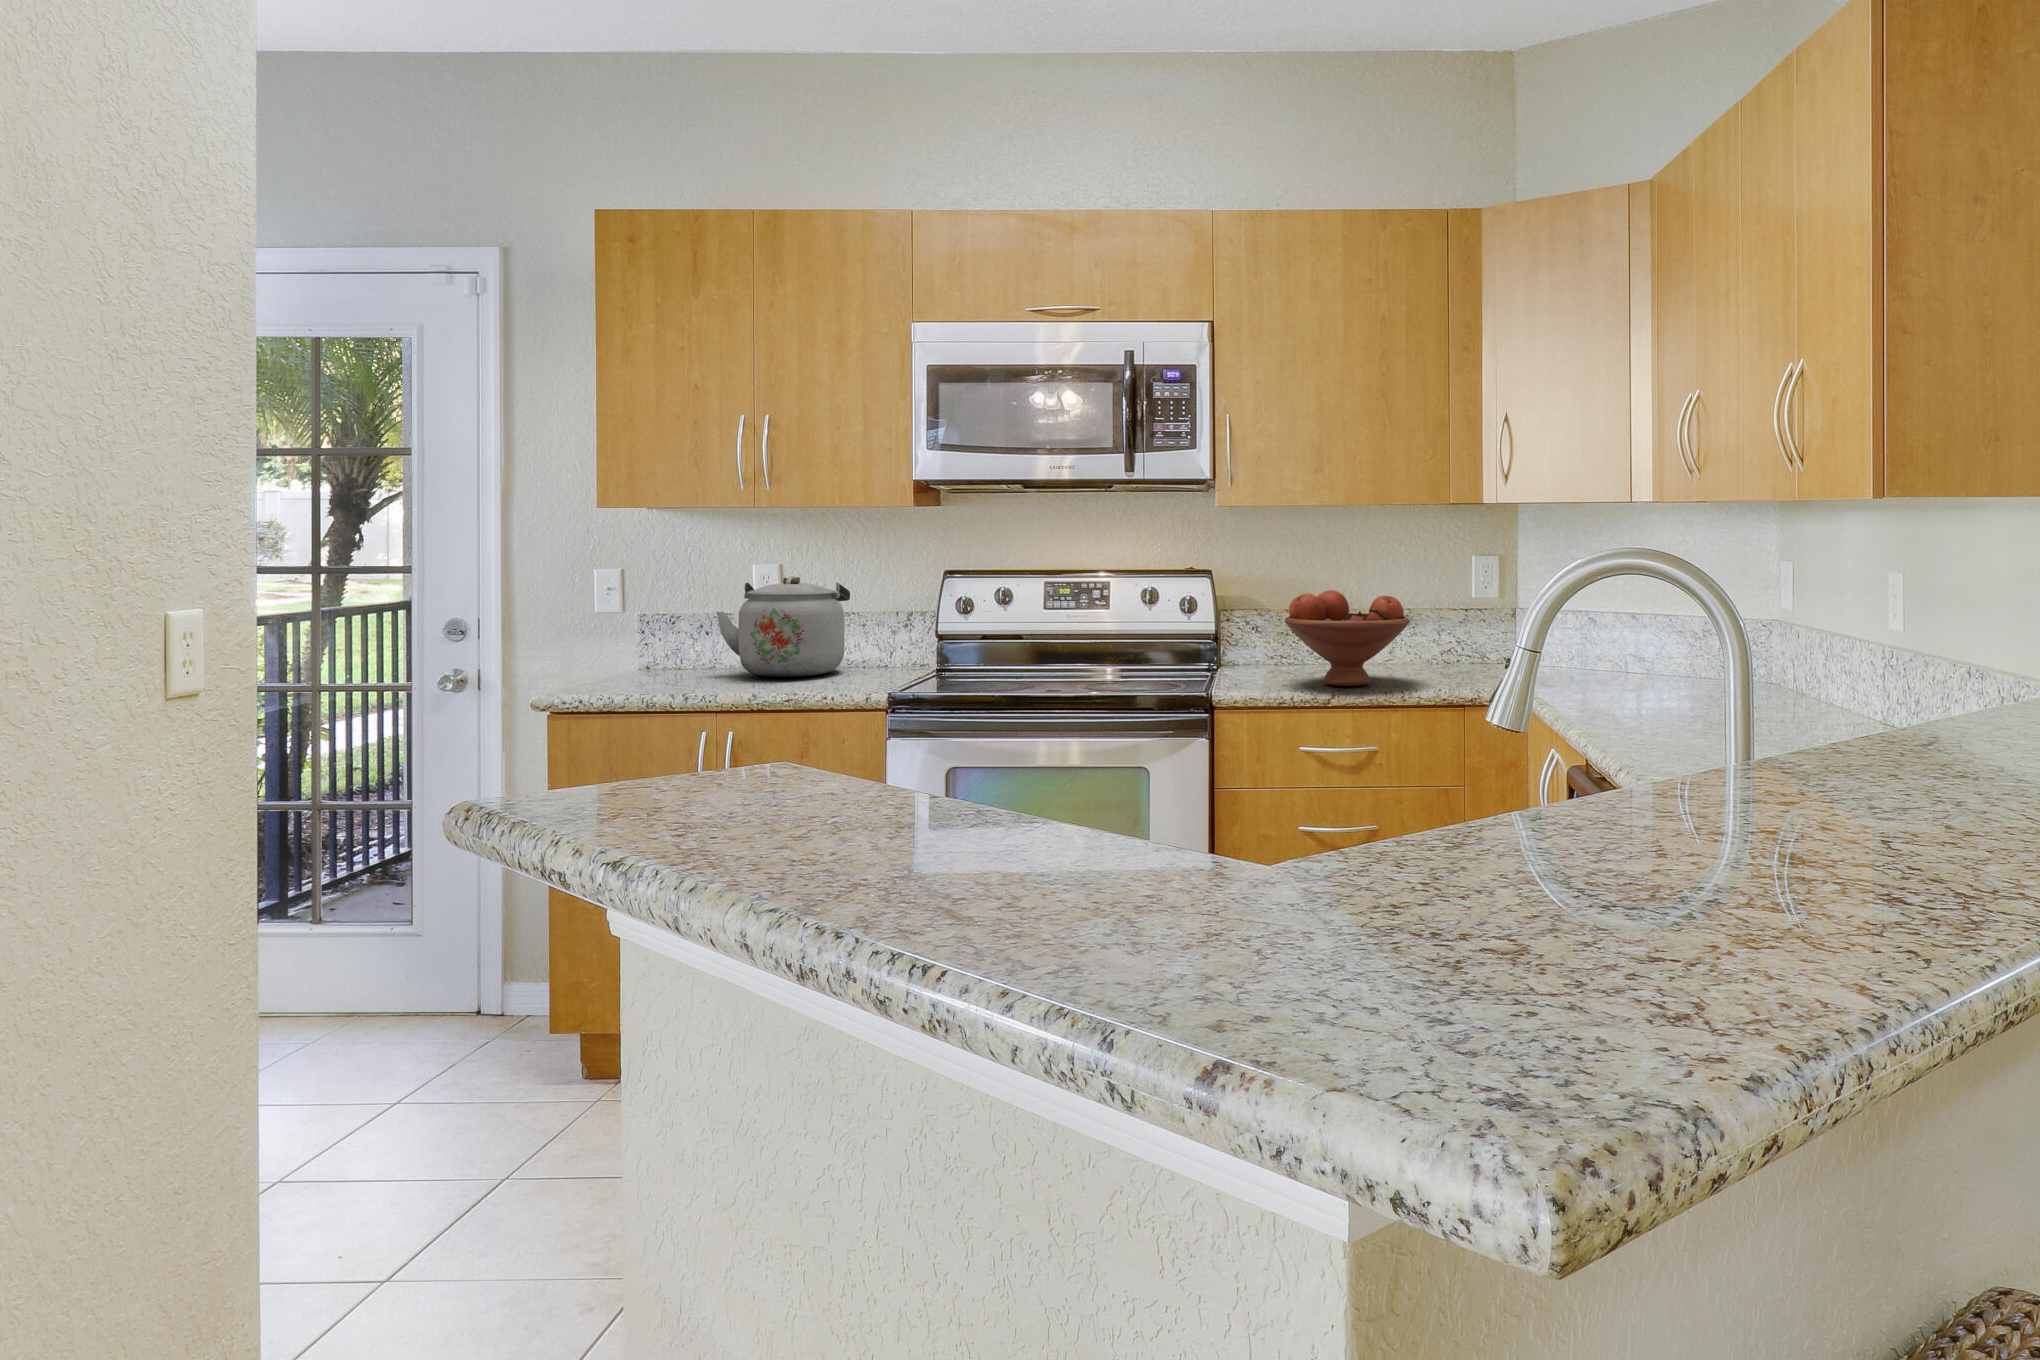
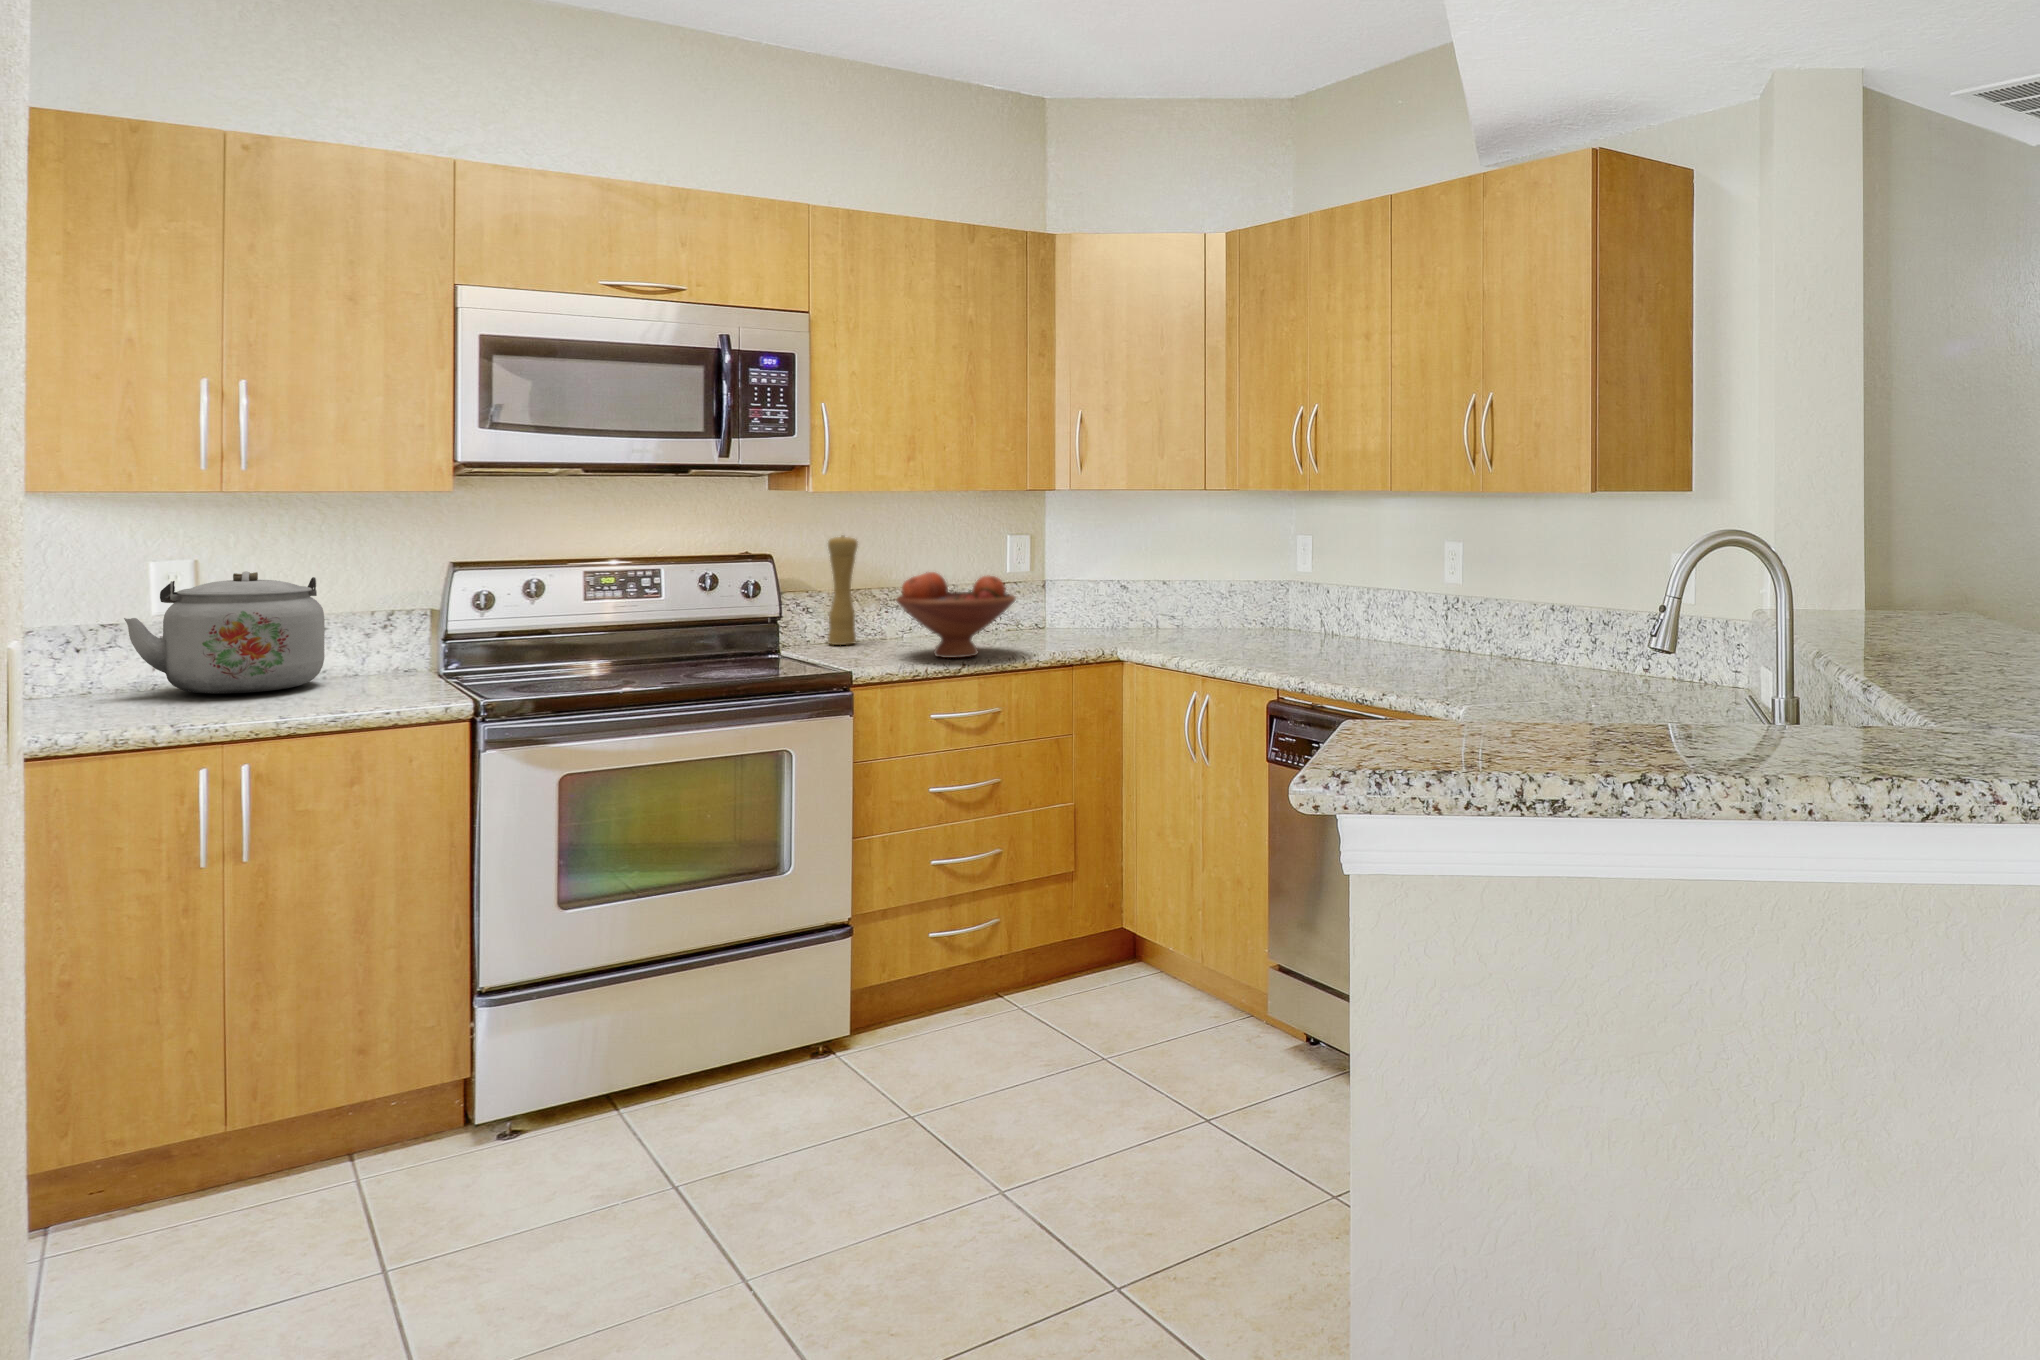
pepper mill: none [1257,551,1285,666] -> present [828,536,858,645]

